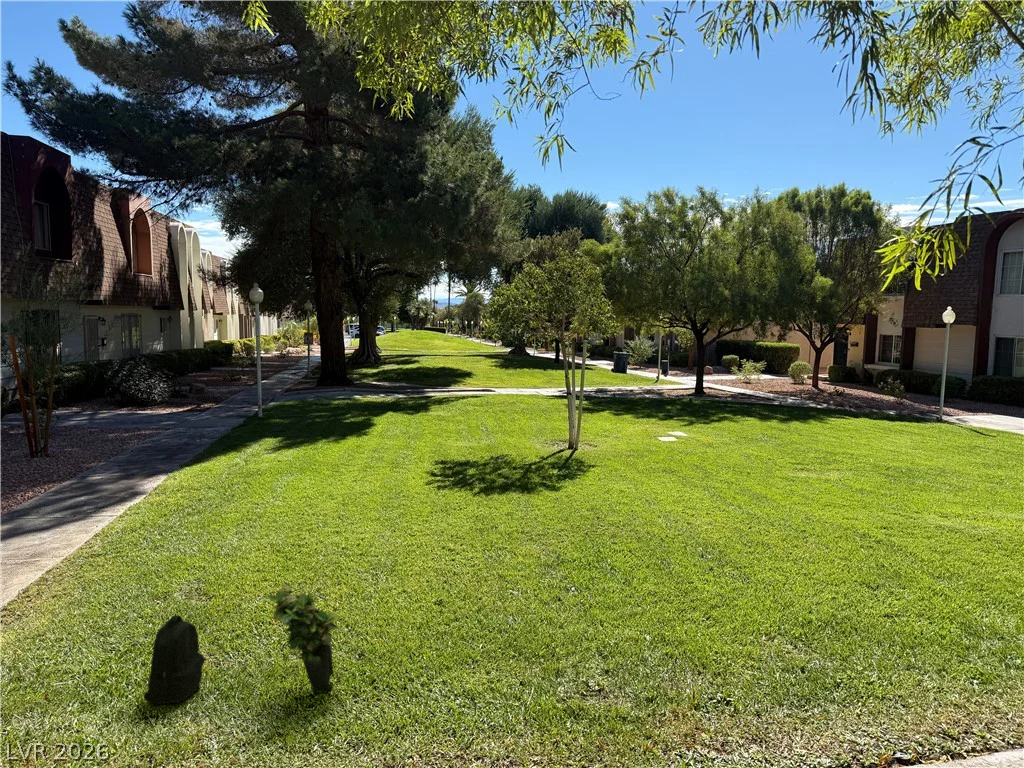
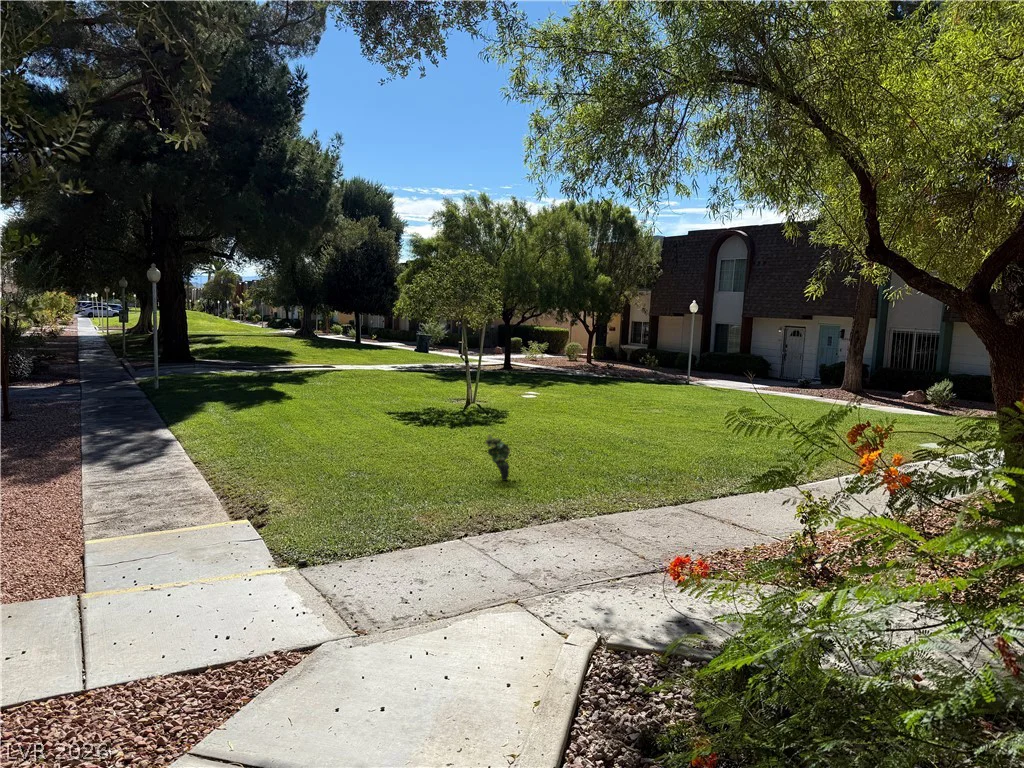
backpack: present [144,615,204,704] -> none [436,449,456,488]

